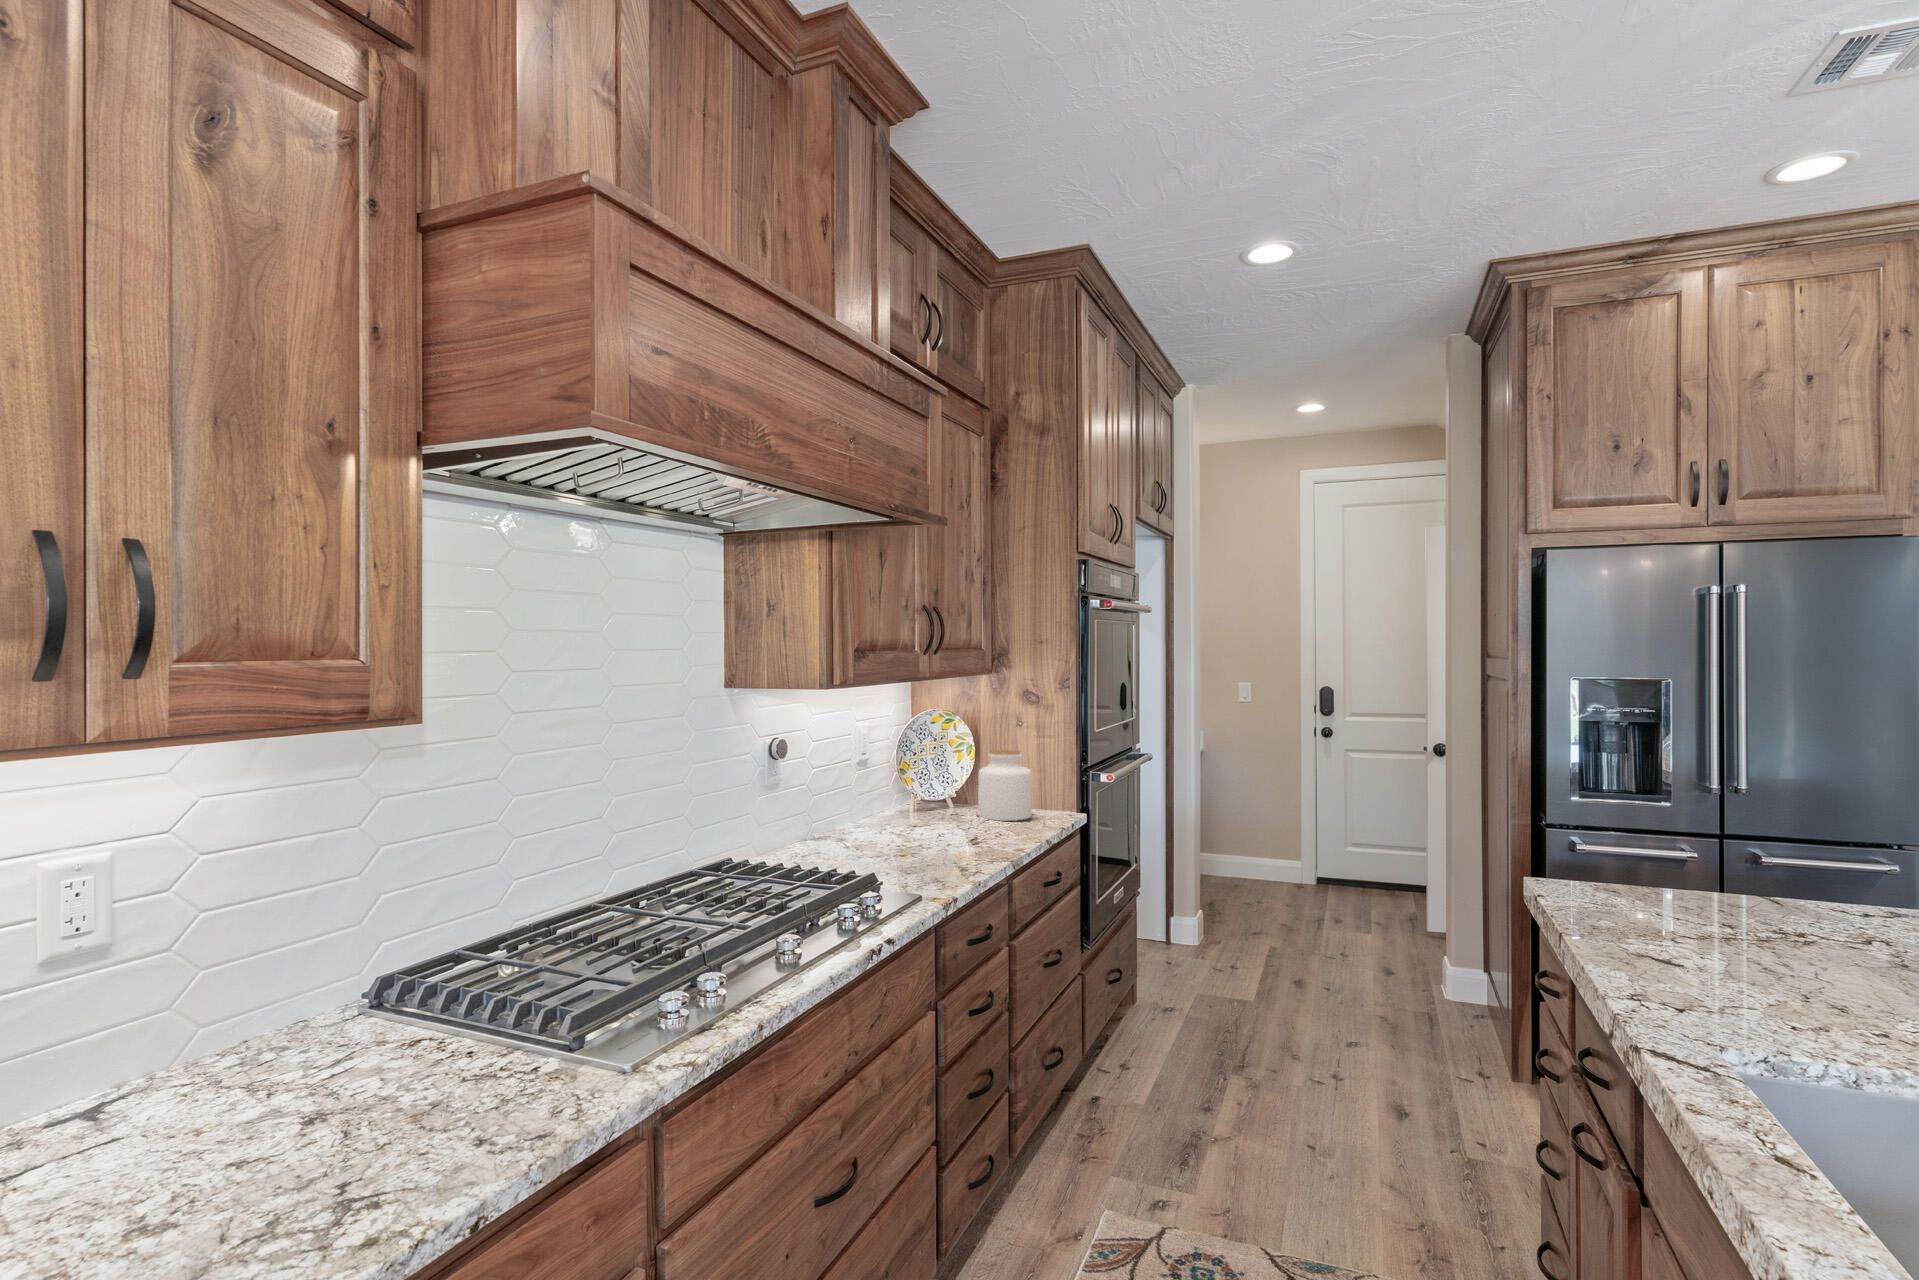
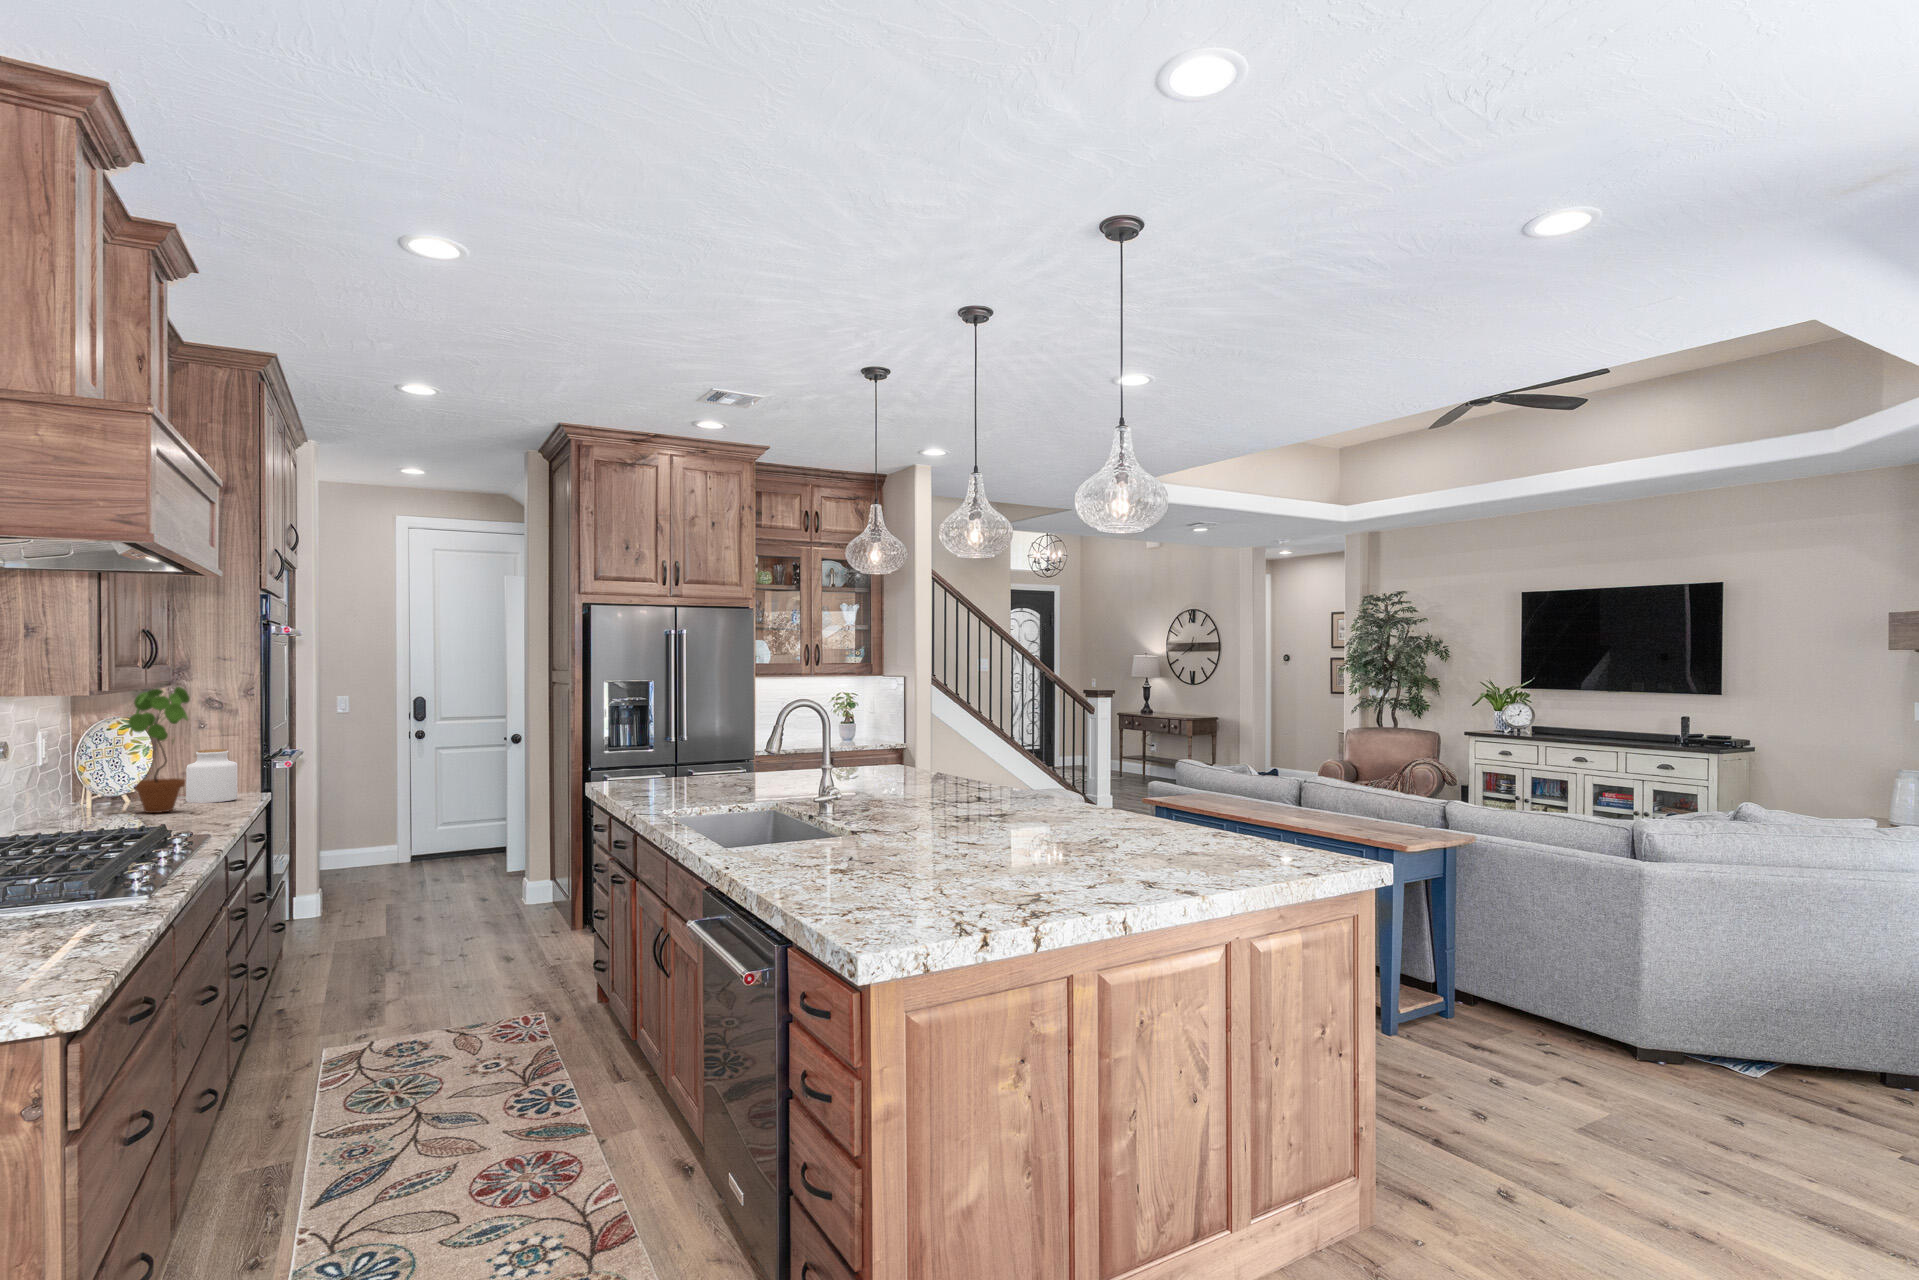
potted plant: none [877,670,948,835] -> present [128,687,189,813]

